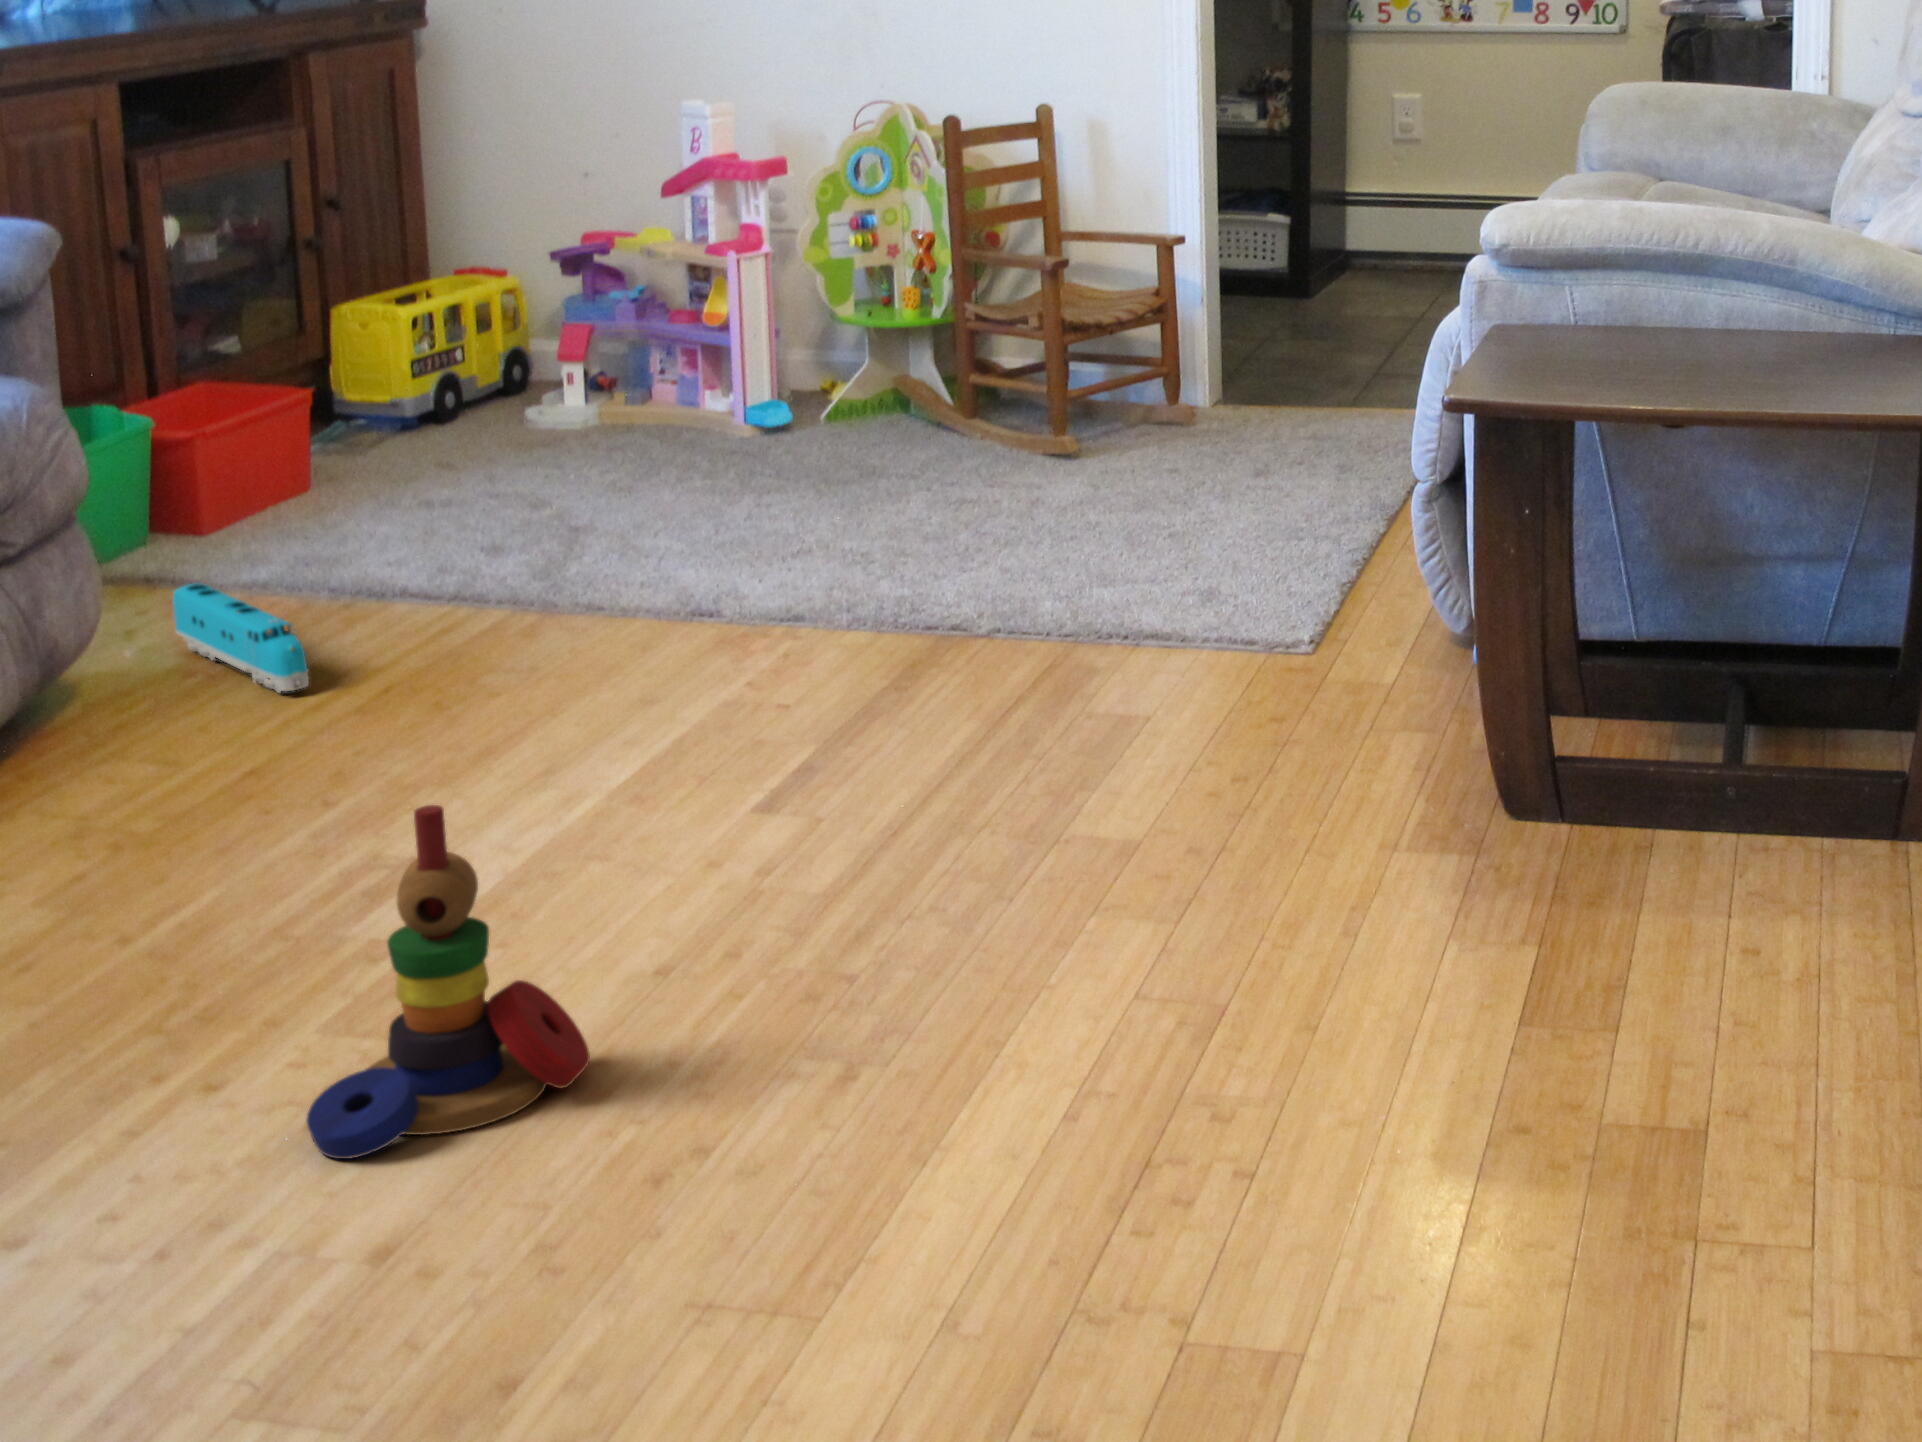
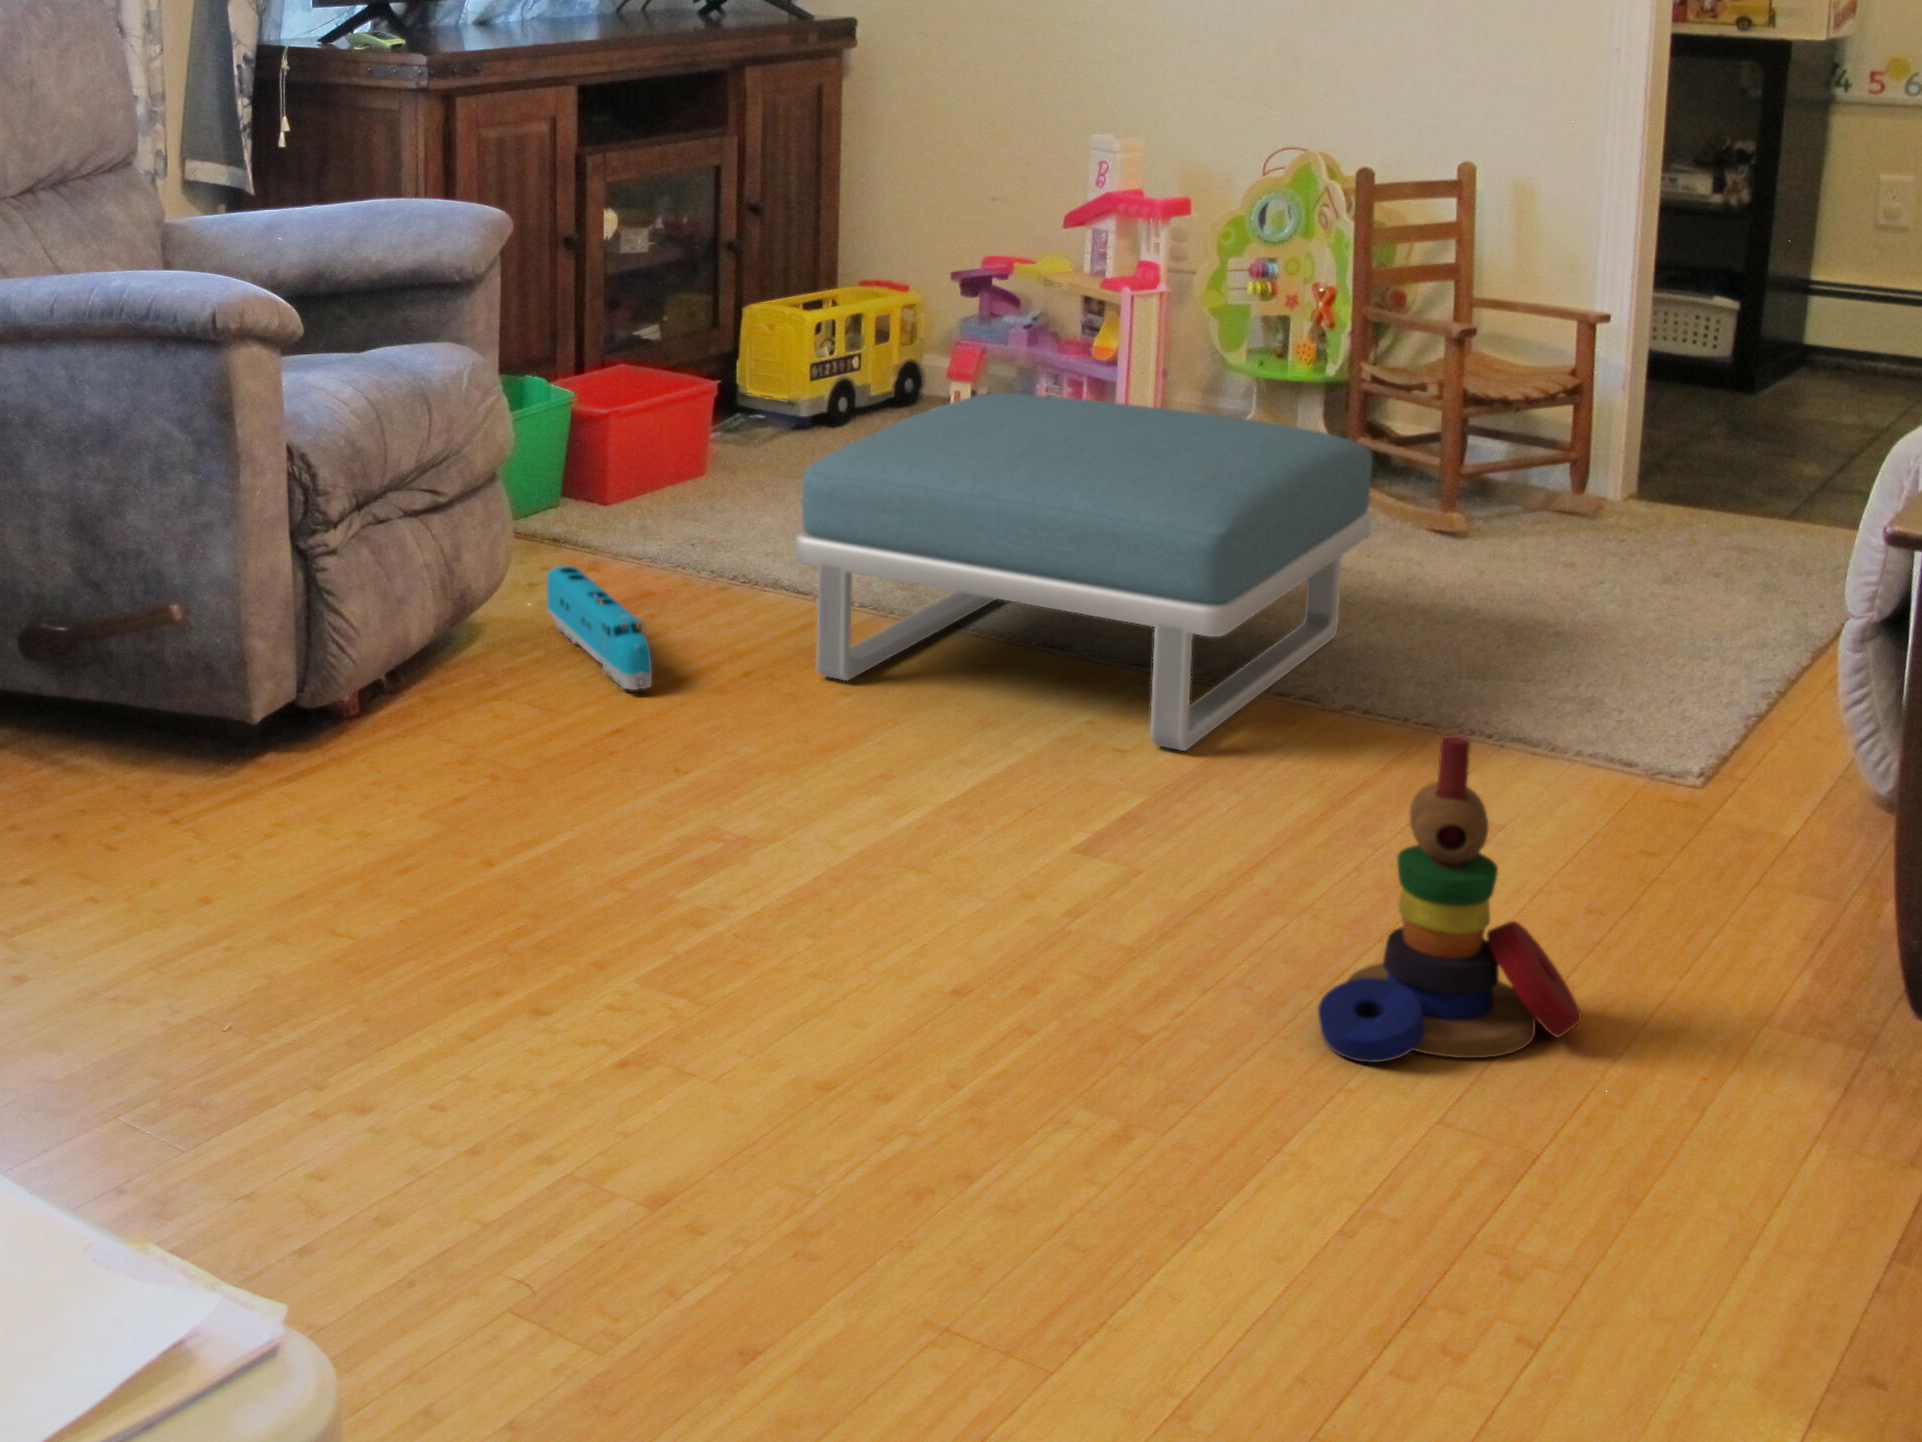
footstool: none [443,361,982,662] -> present [795,393,1372,751]
stacking toy: present [307,805,590,1159] -> present [1318,735,1582,1062]

